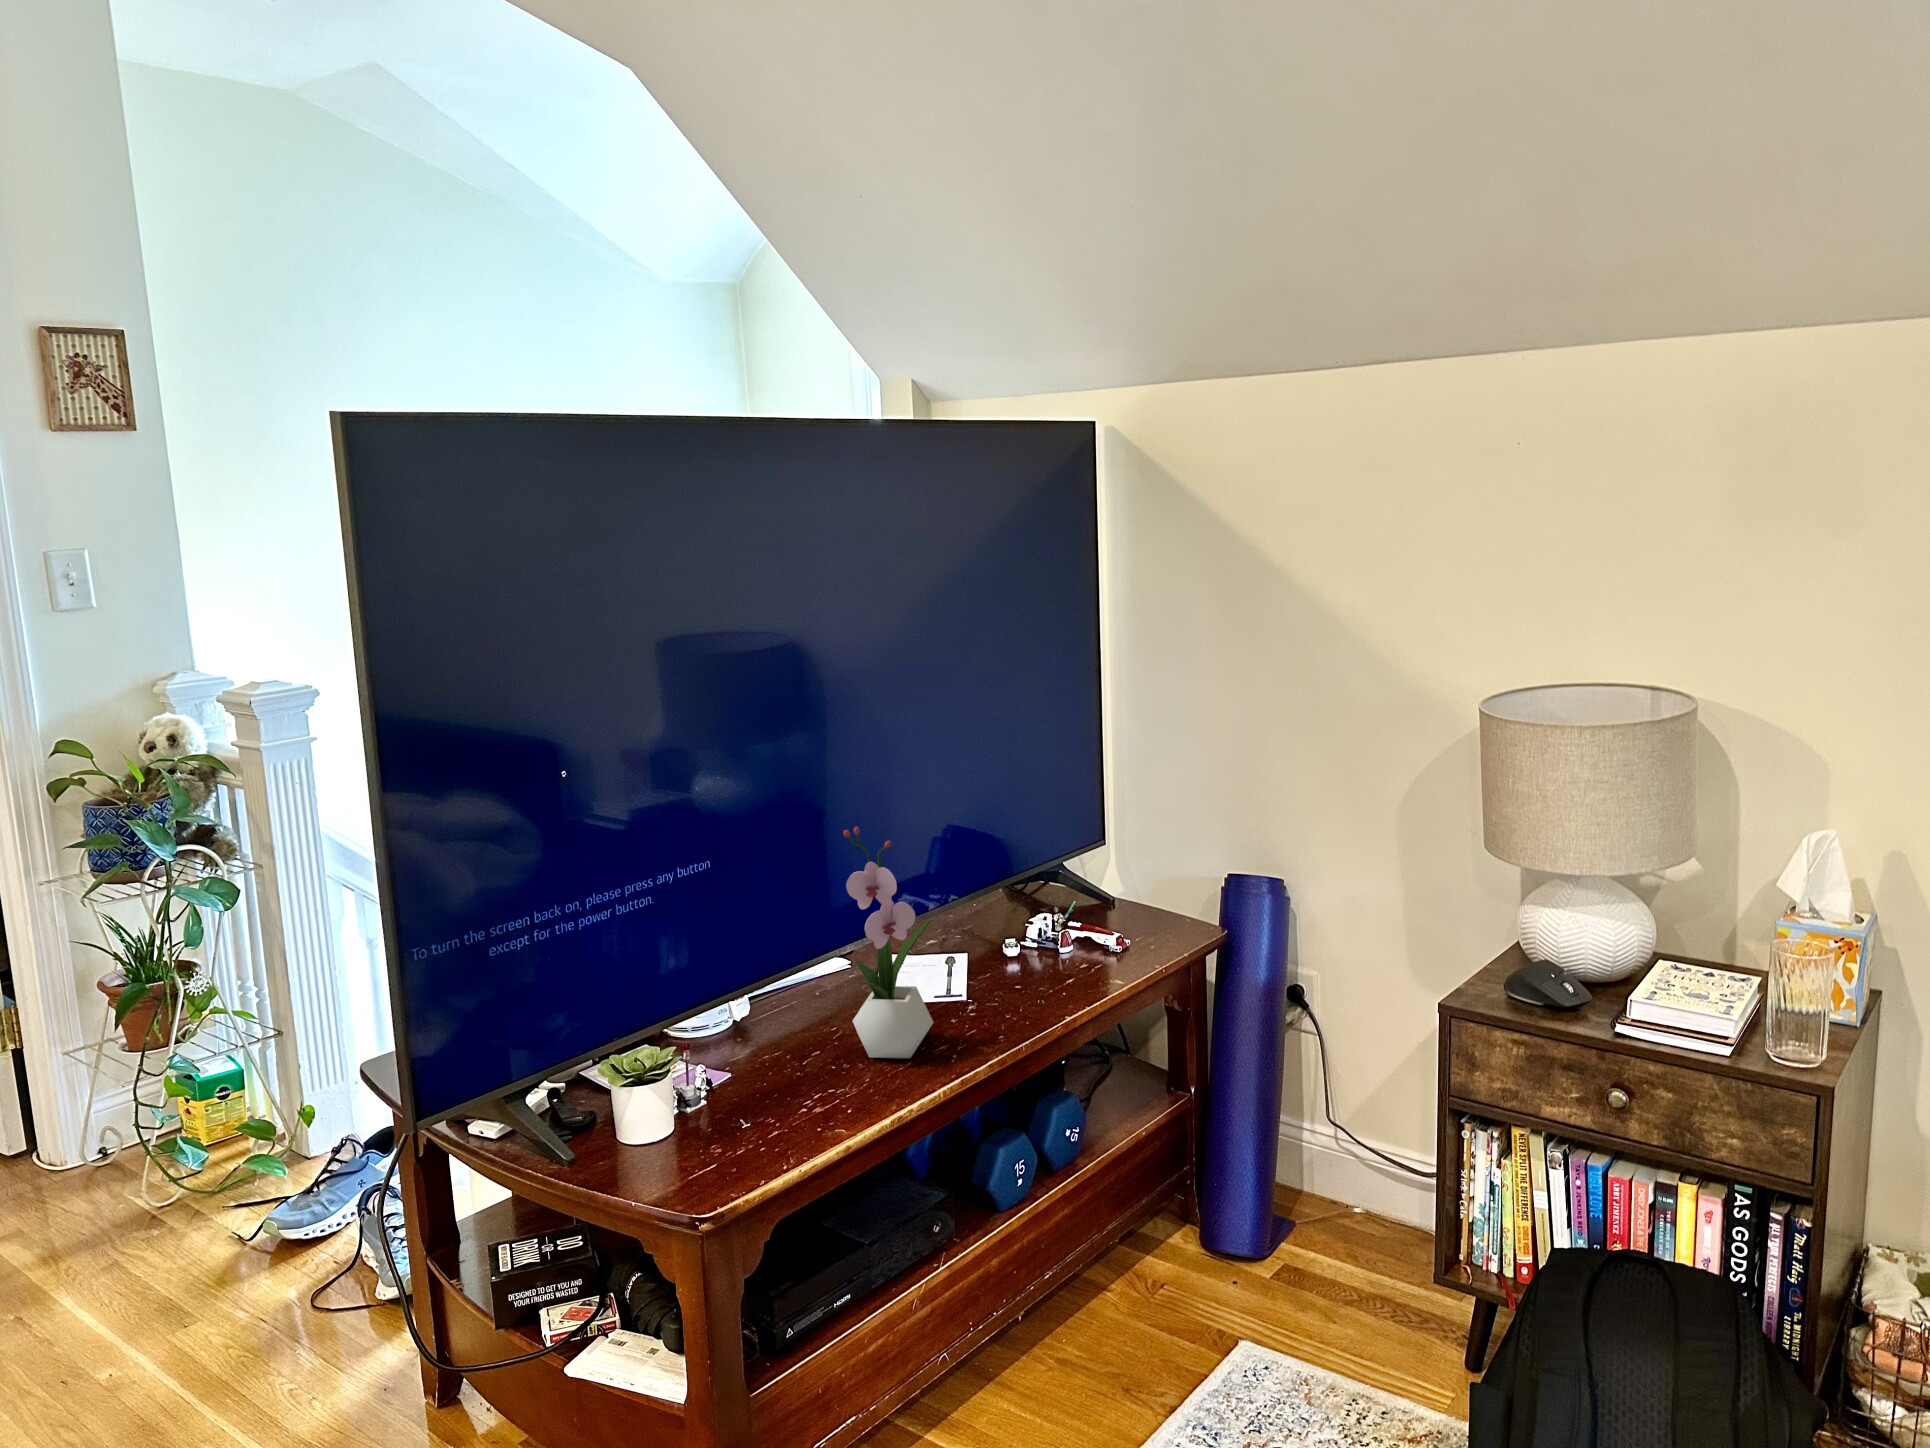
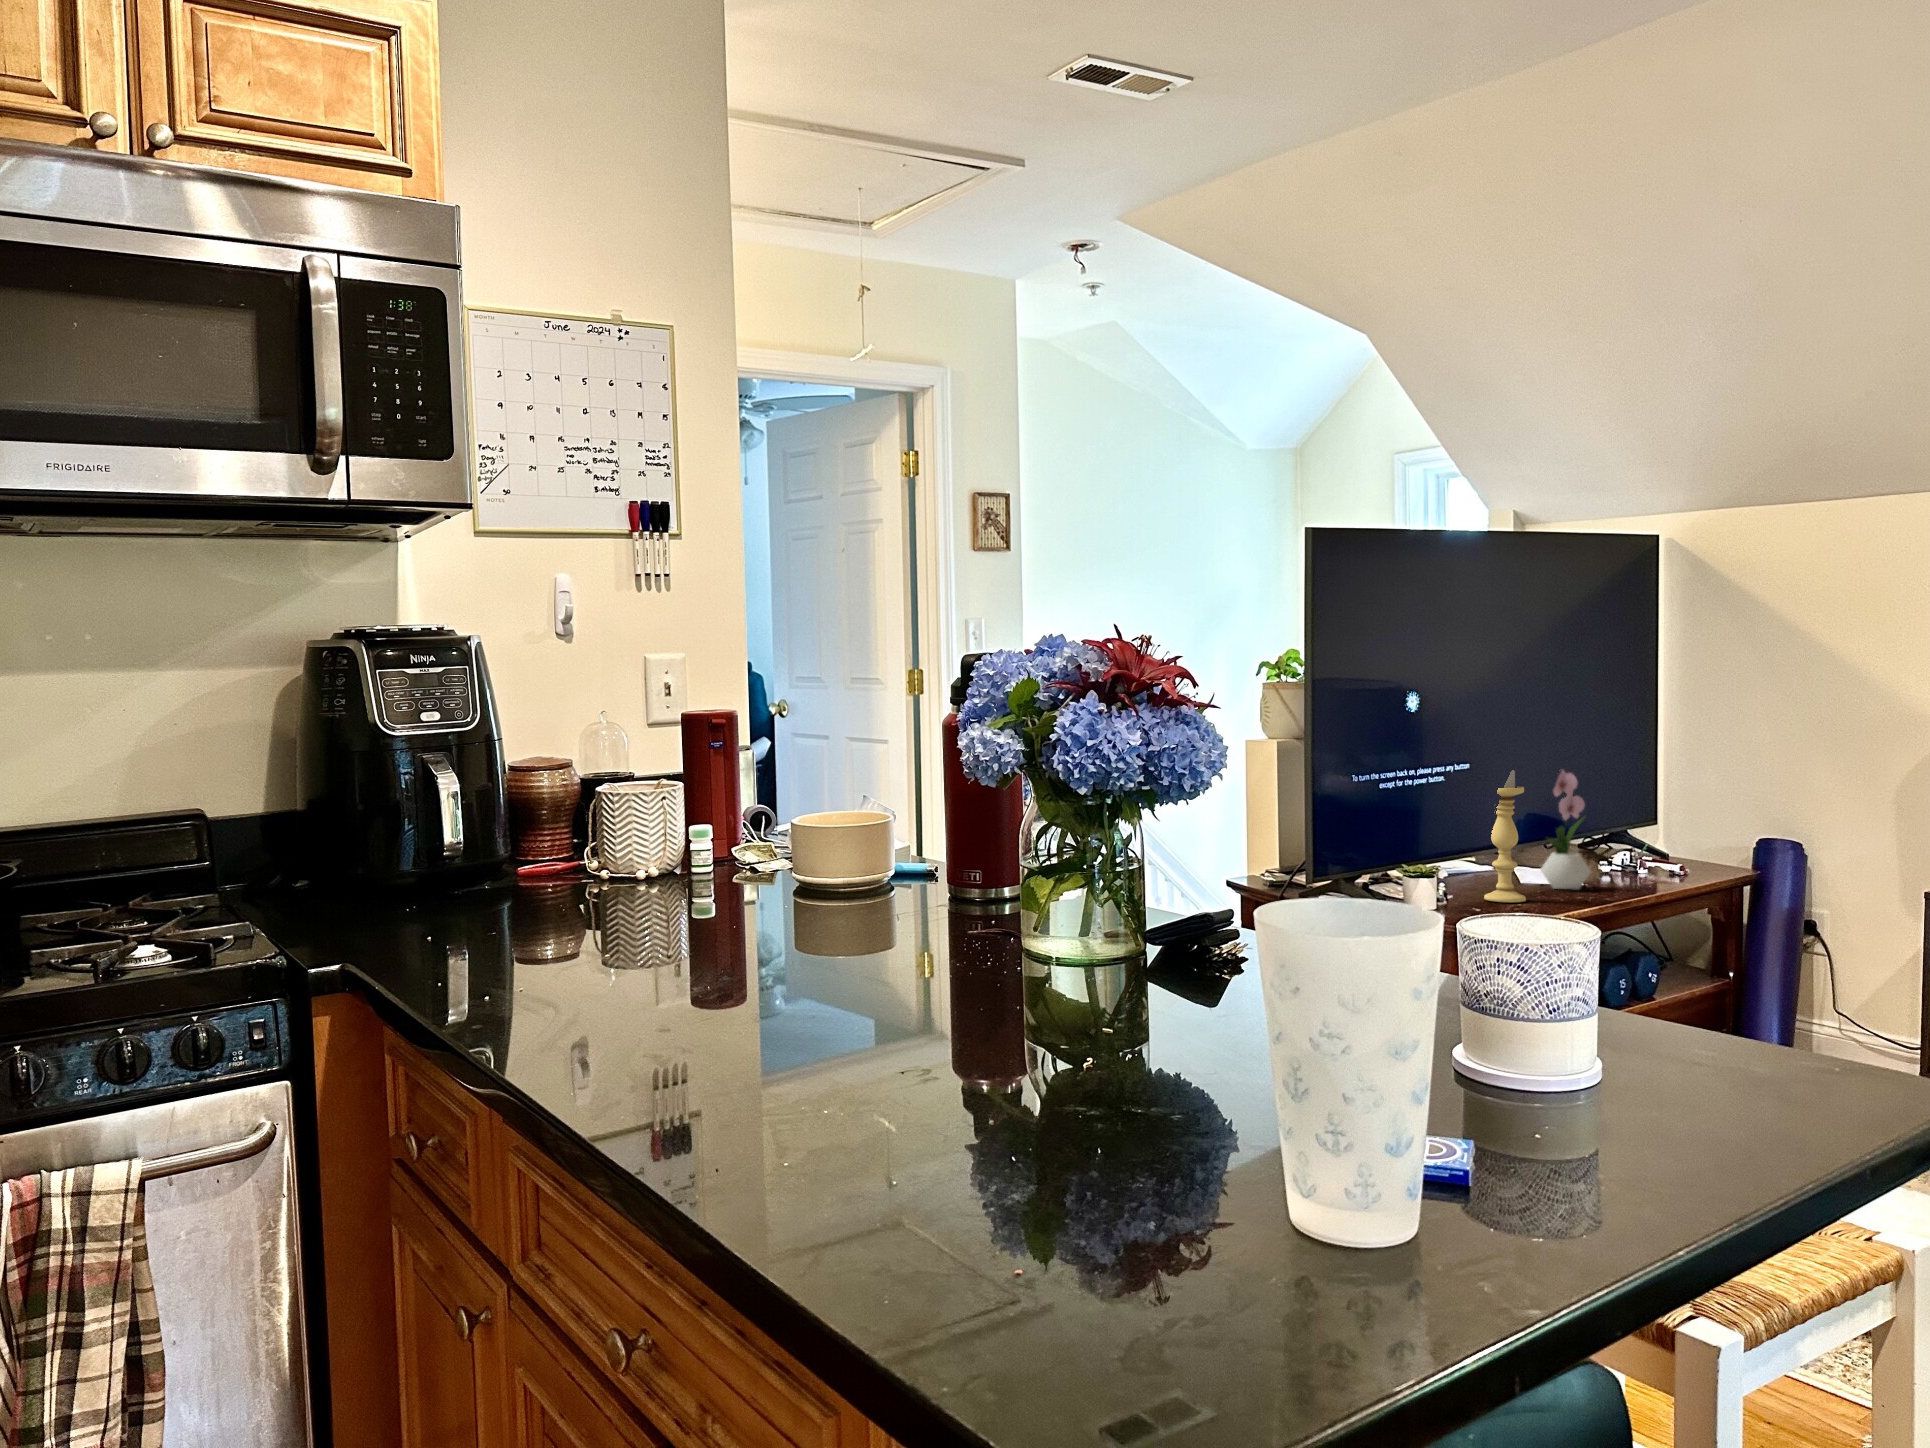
candle holder: none [706,870,789,1142] -> present [1484,770,1526,902]

